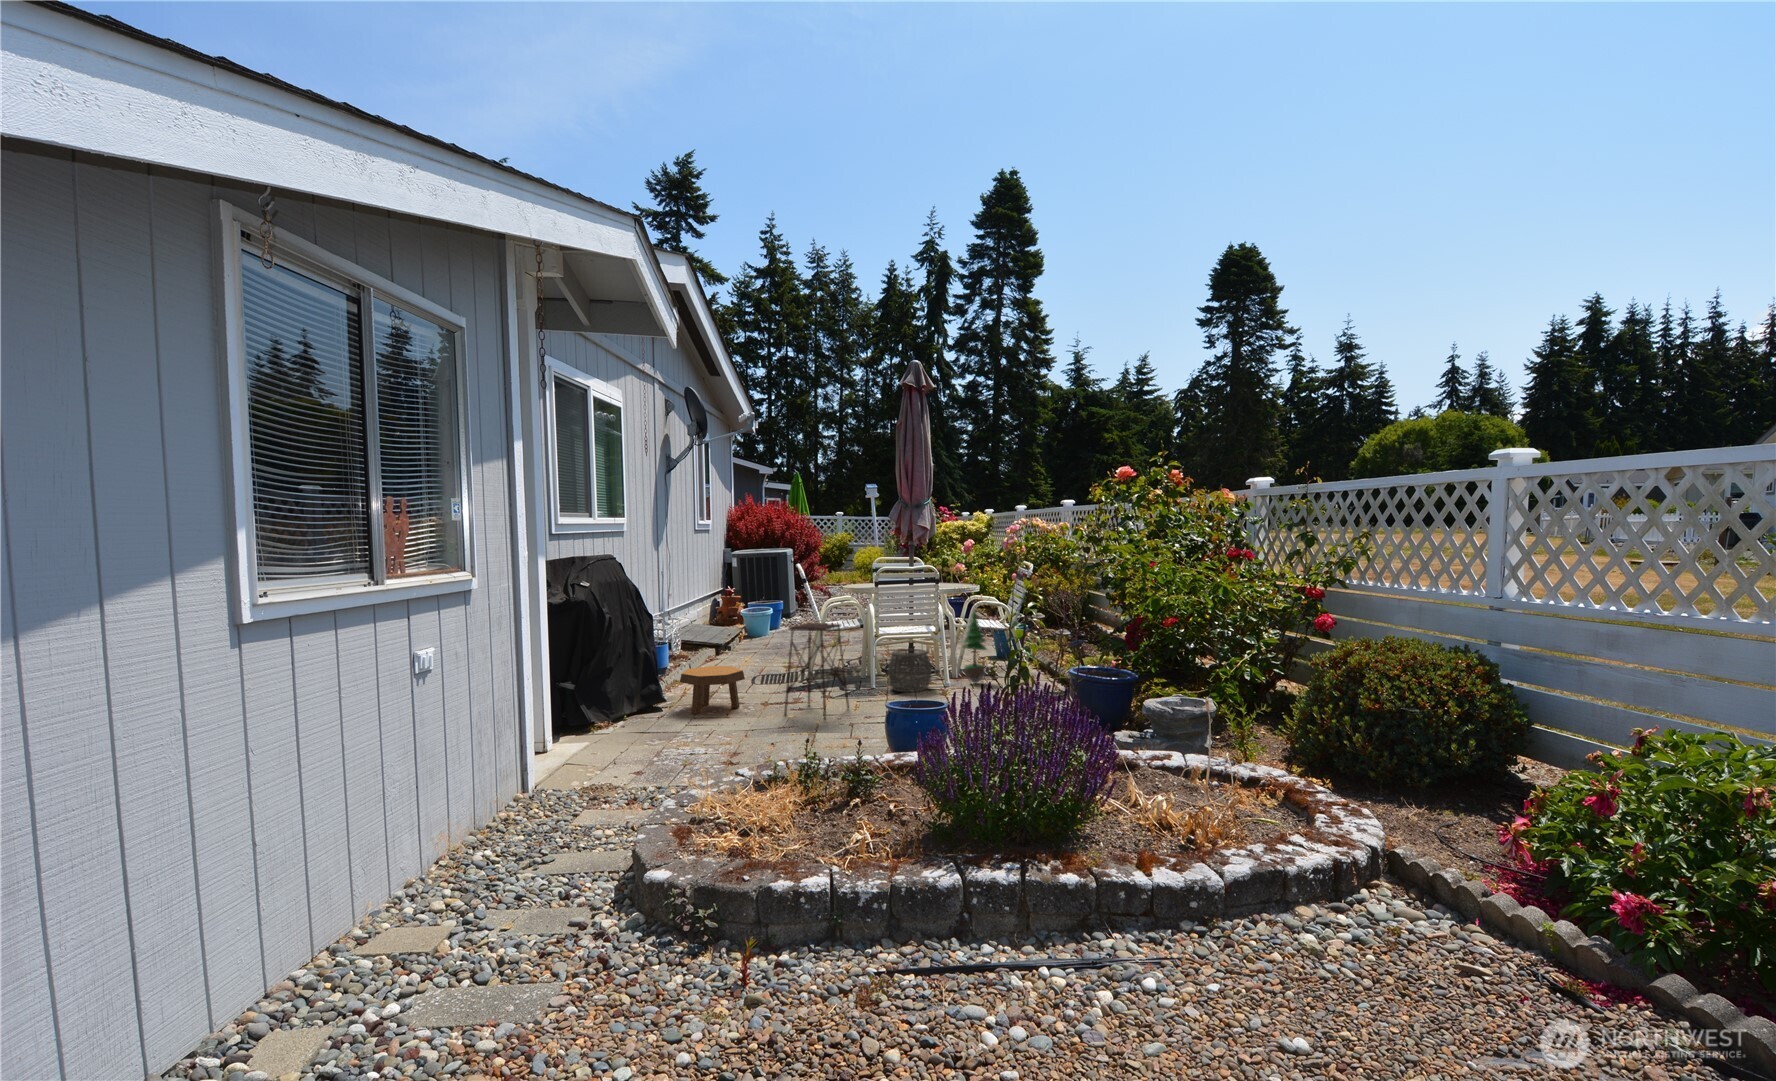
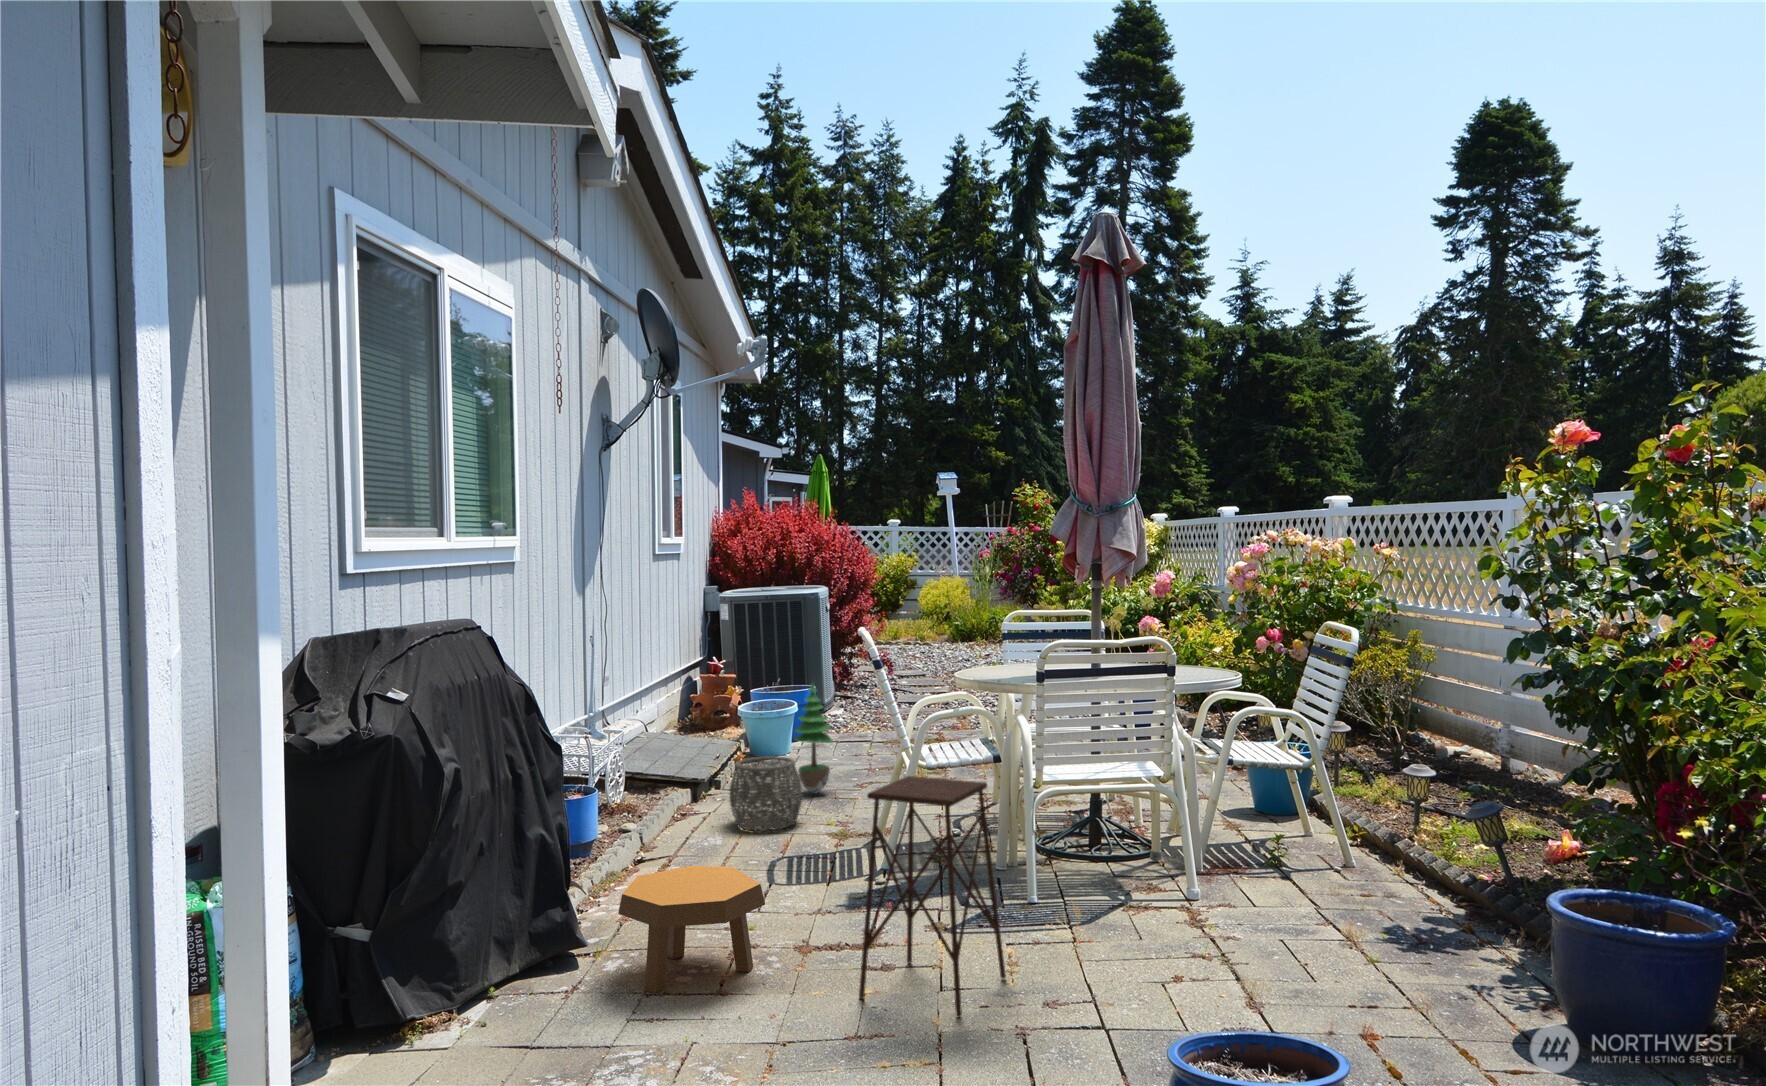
potted tree: present [963,612,987,683] -> present [794,683,833,794]
woven basket: present [888,649,932,692] -> present [729,756,802,831]

